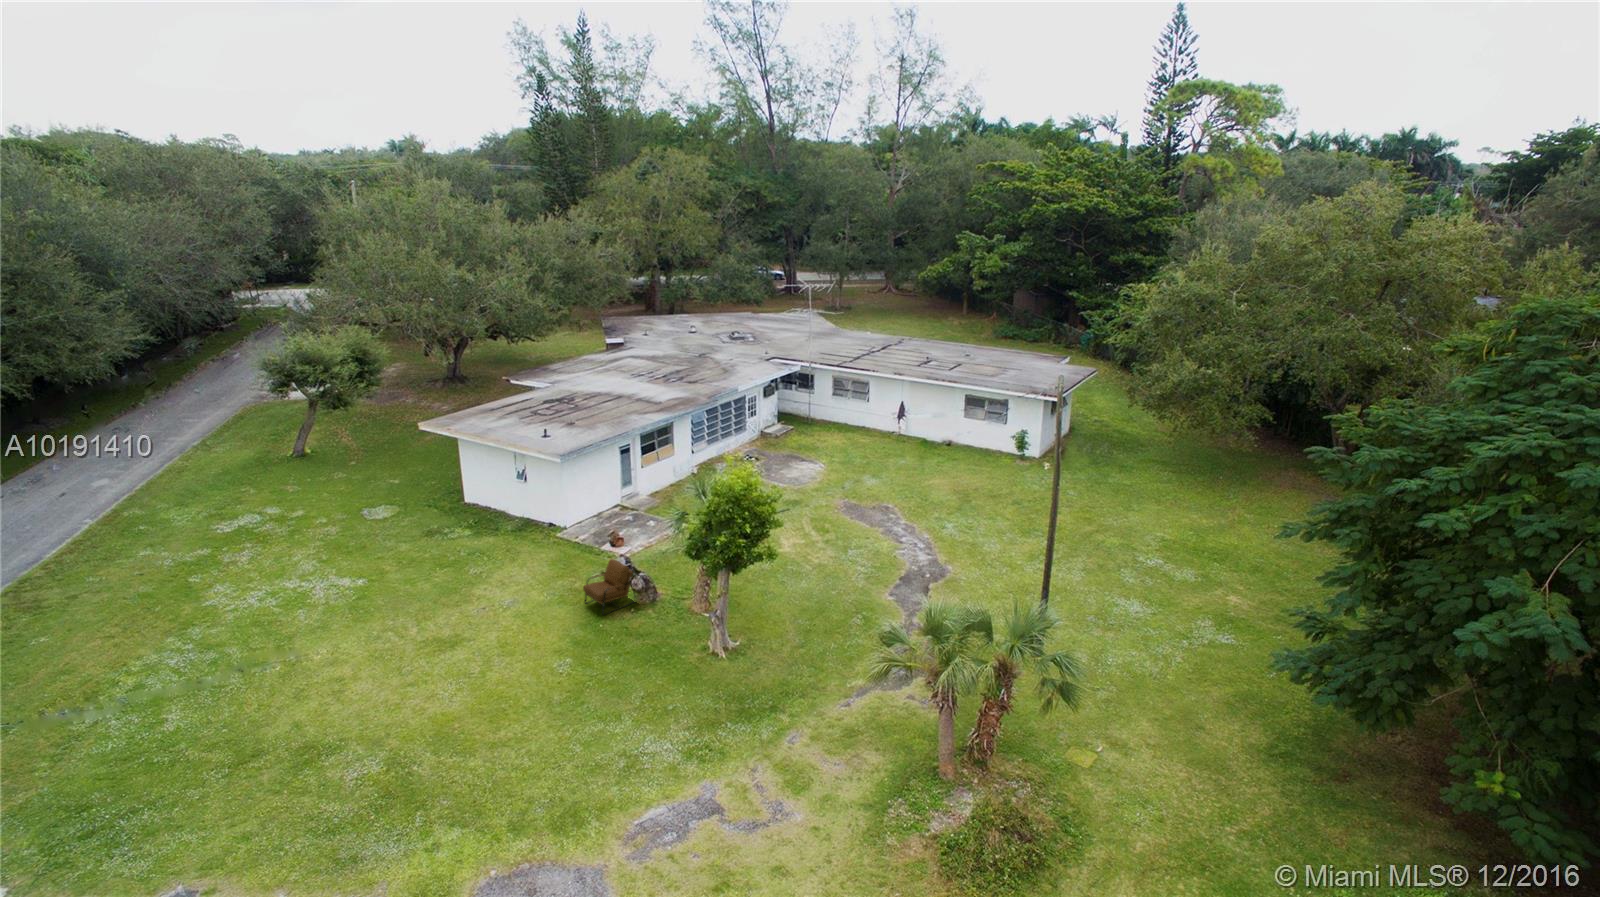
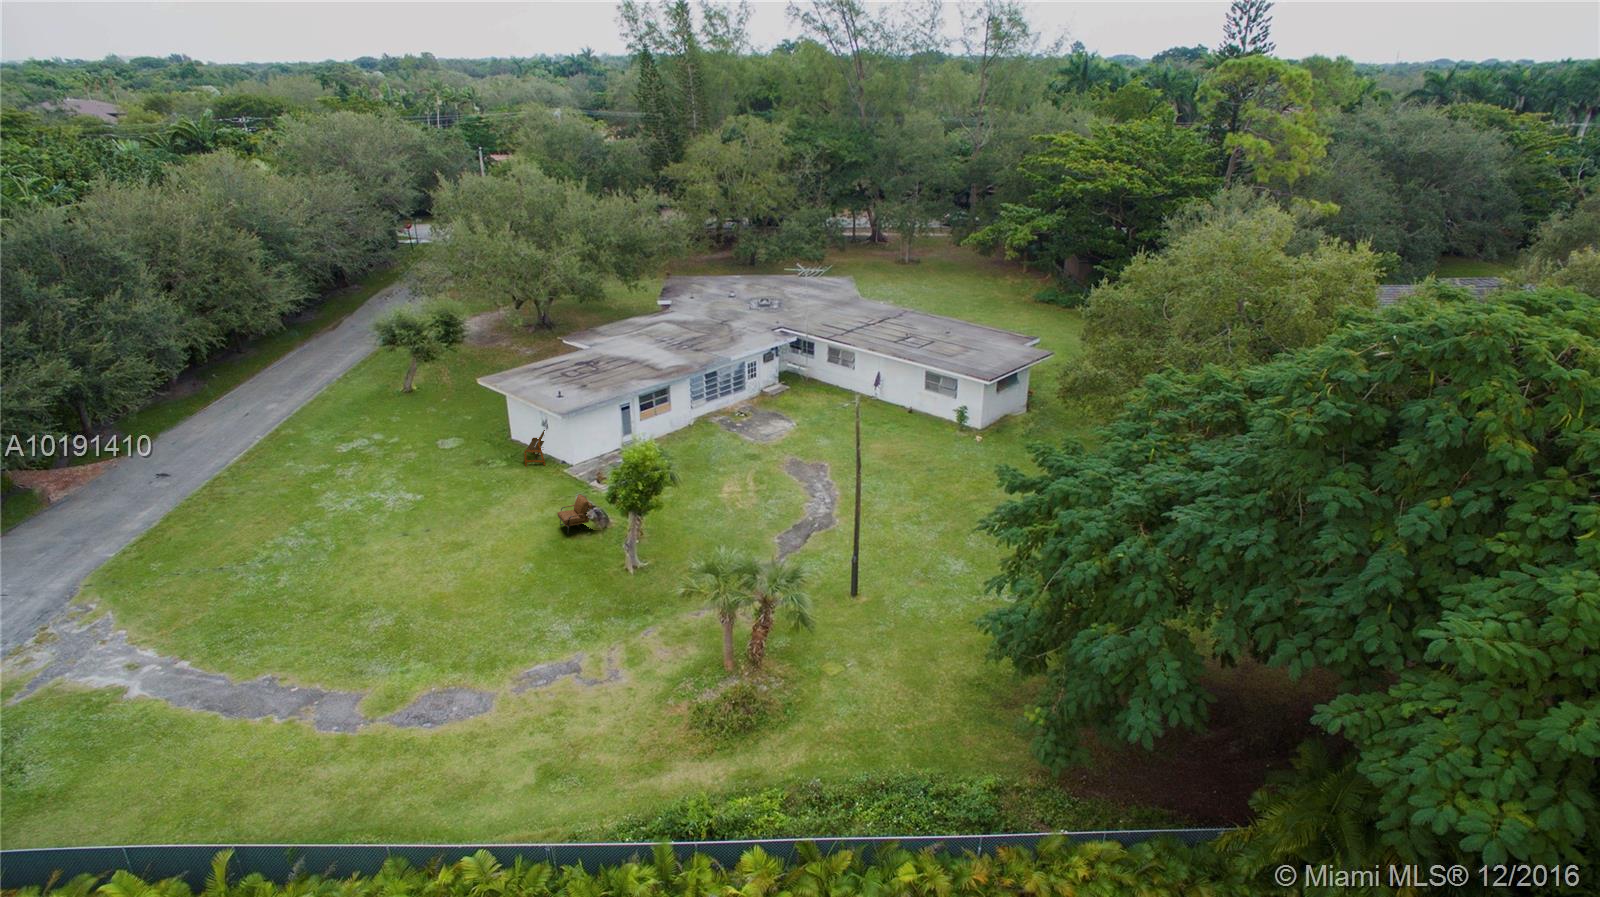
bench: none [500,479,530,534] -> present [524,430,546,467]

